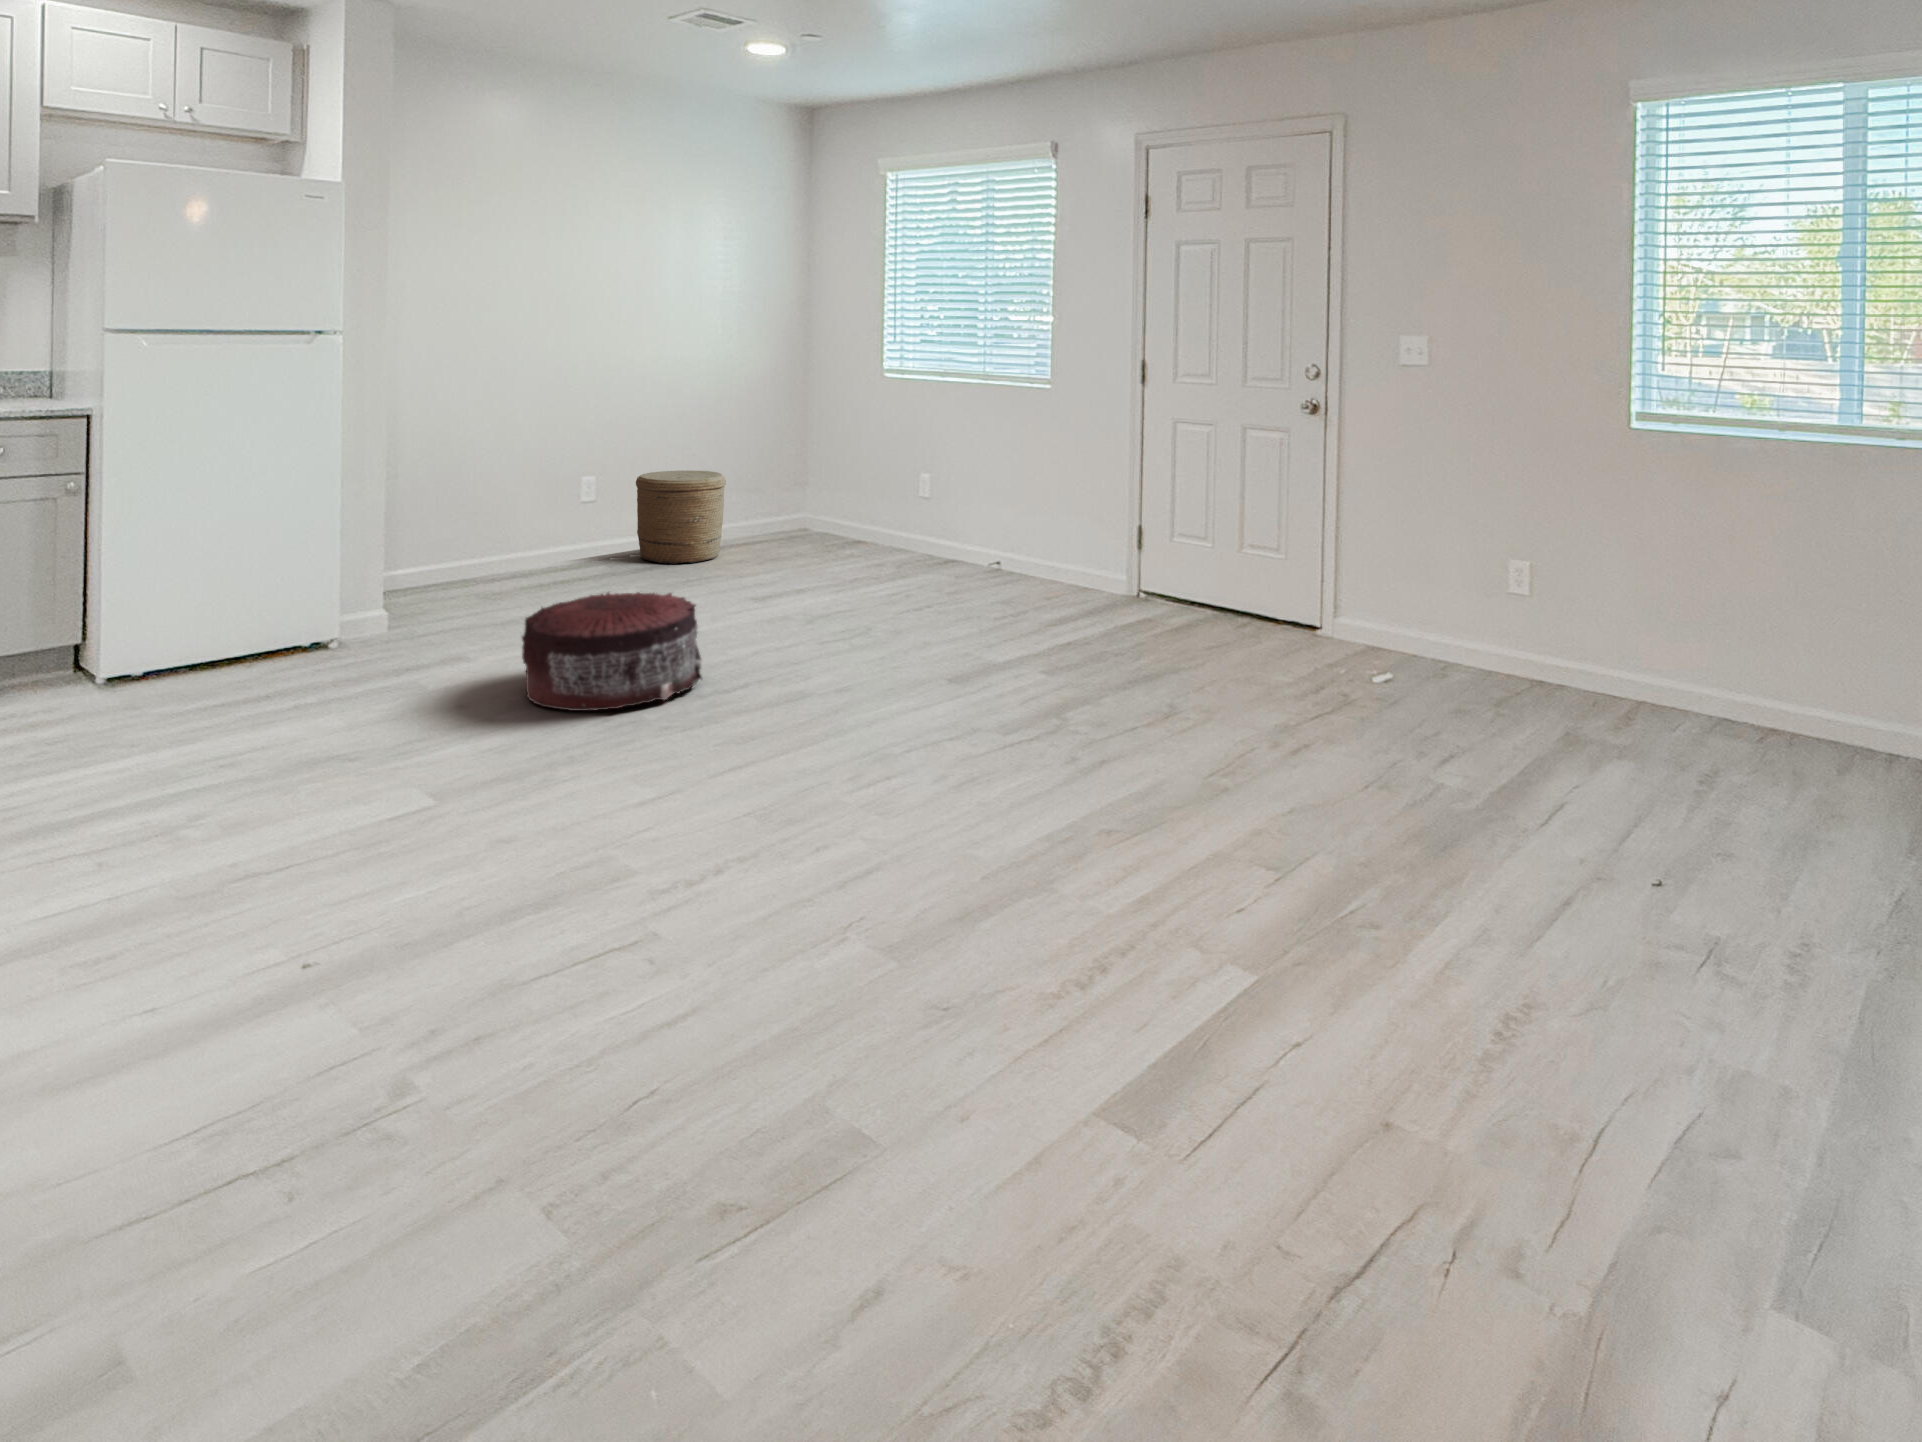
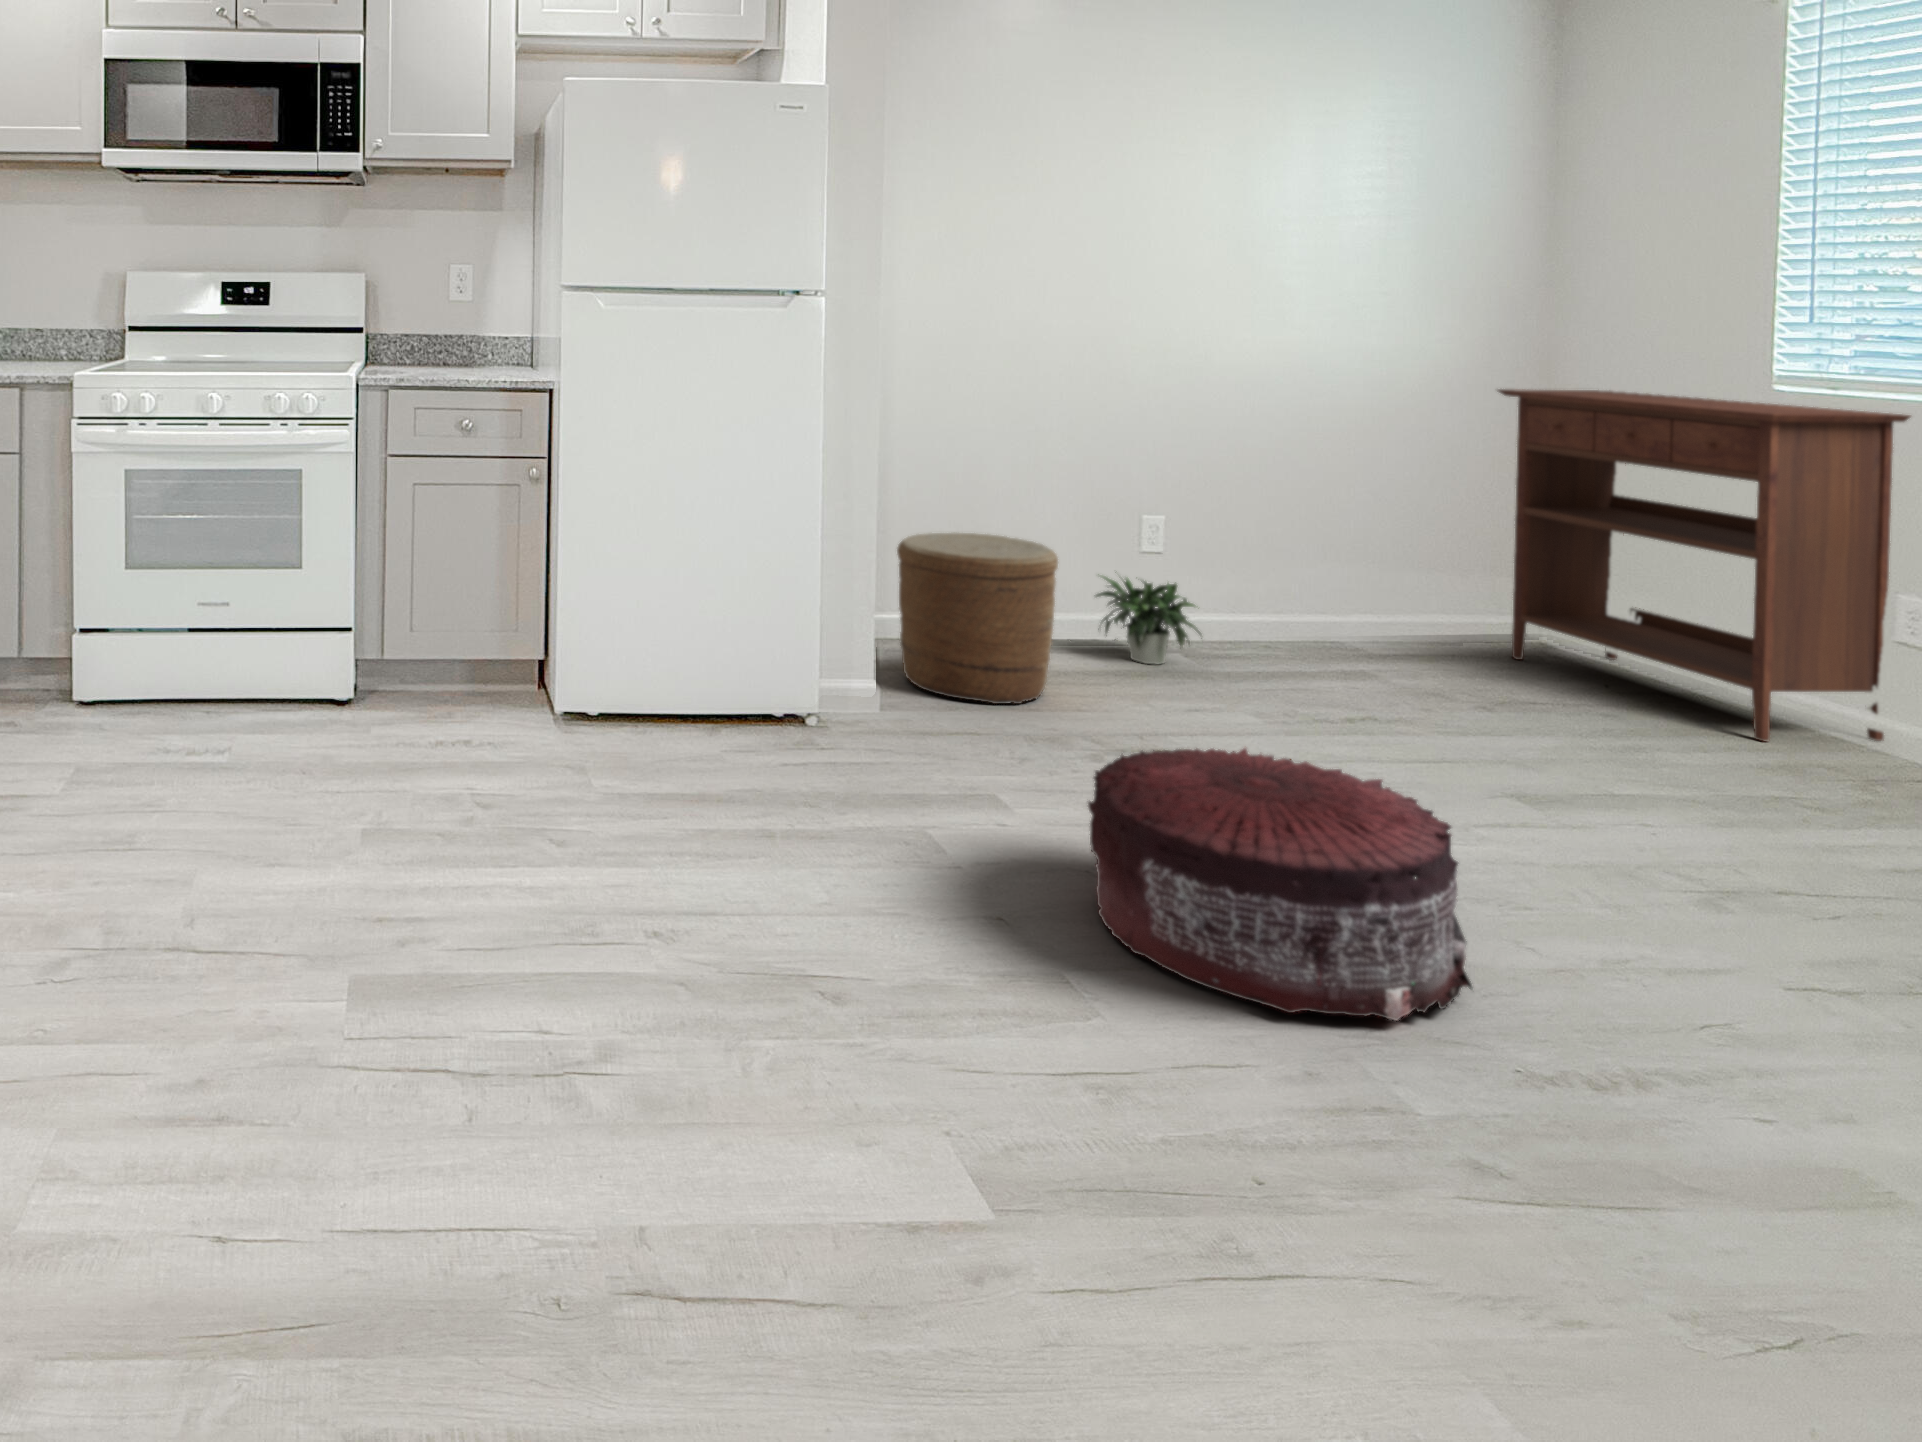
console table: none [771,380,927,559] -> present [1498,389,1910,741]
woven basket: present [636,470,726,564] -> present [897,533,1058,704]
potted plant: none [522,516,608,574] -> present [1070,576,1202,665]

